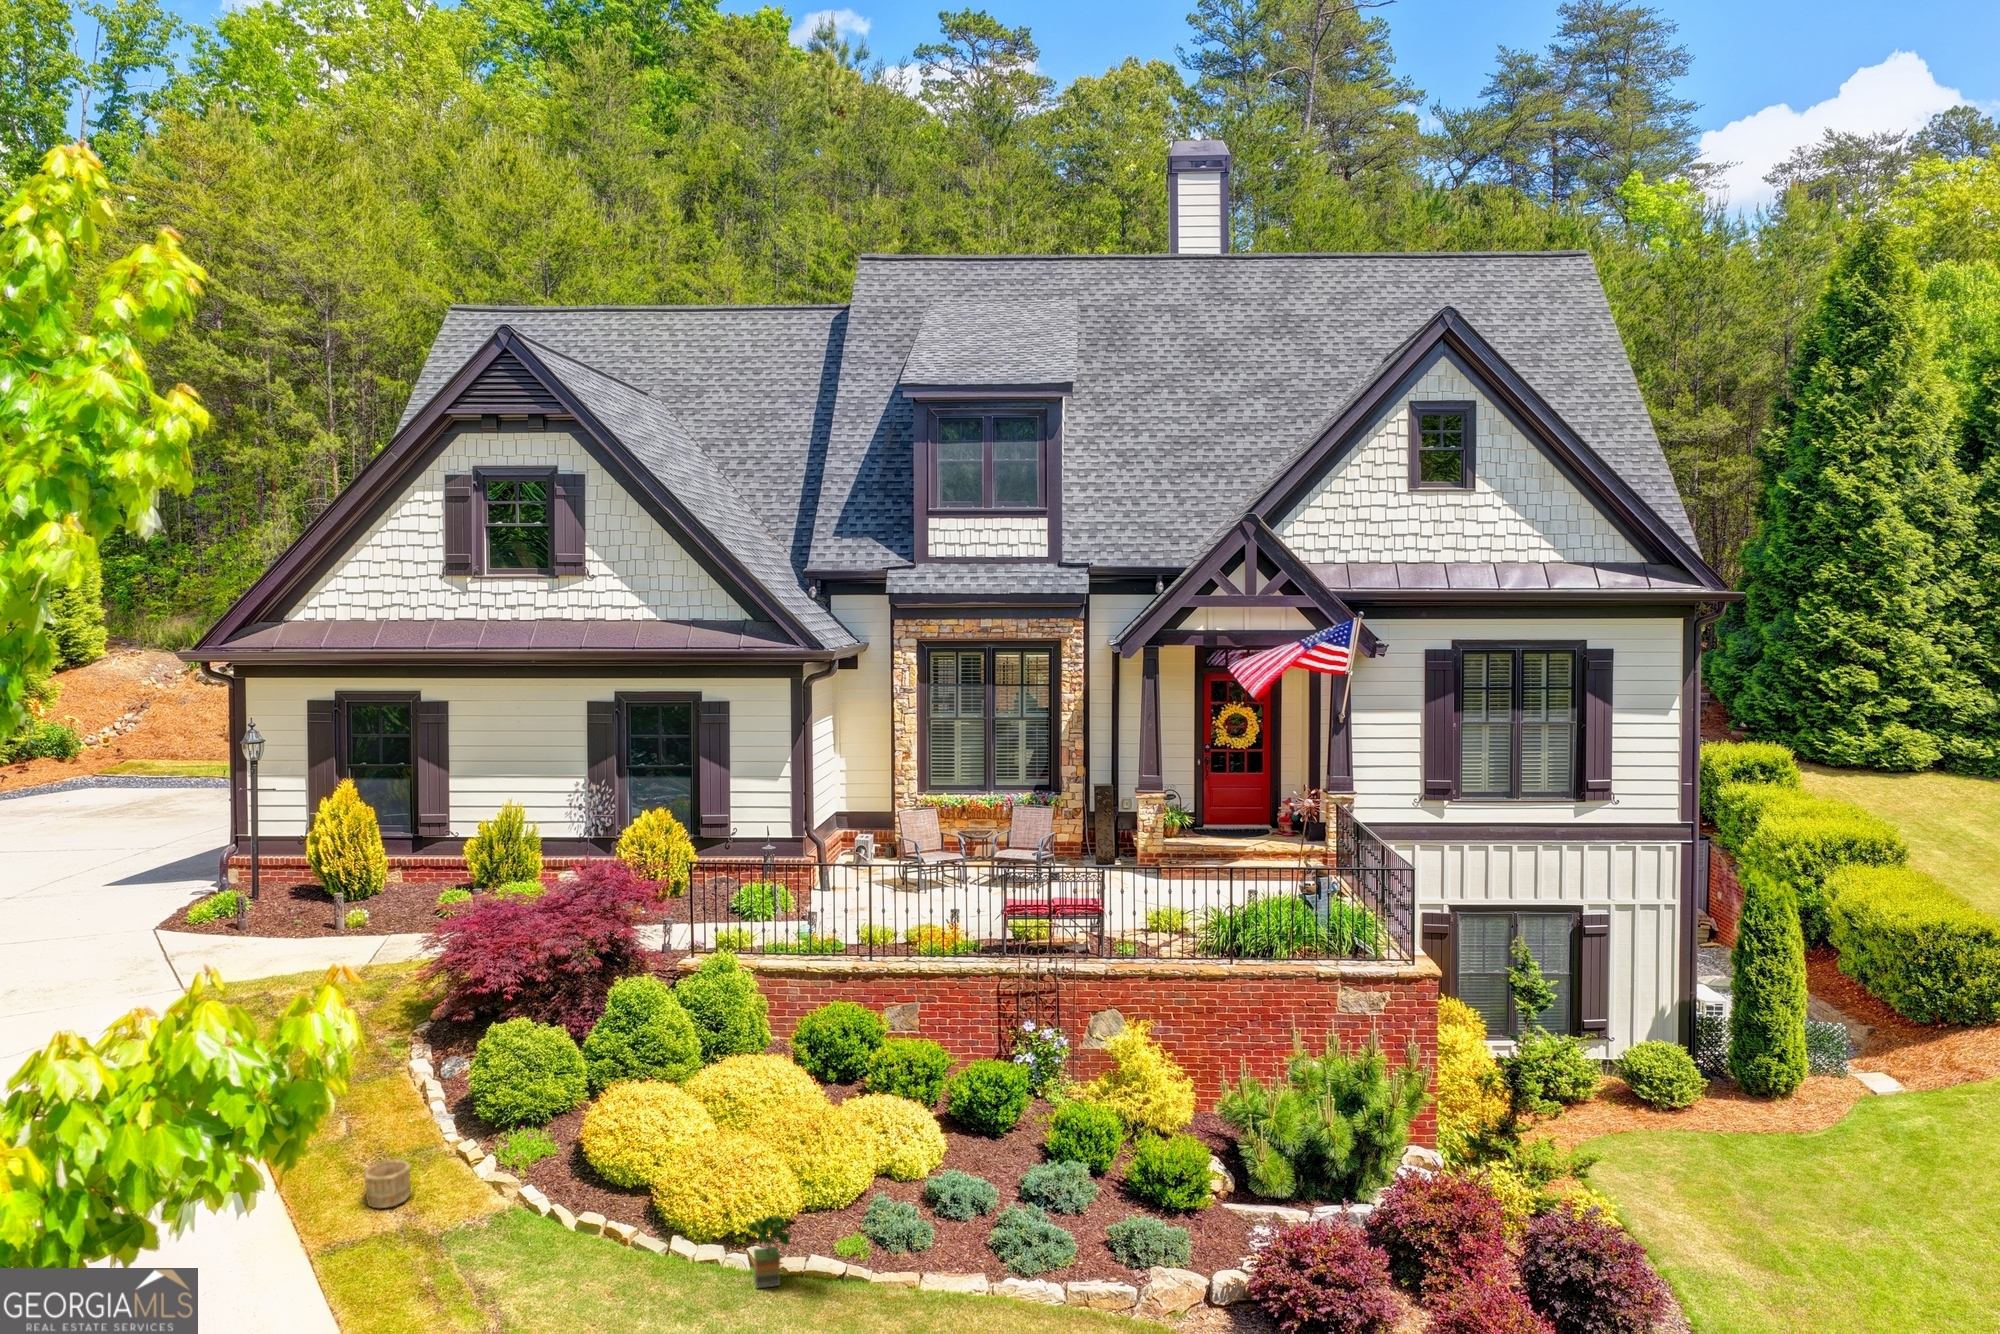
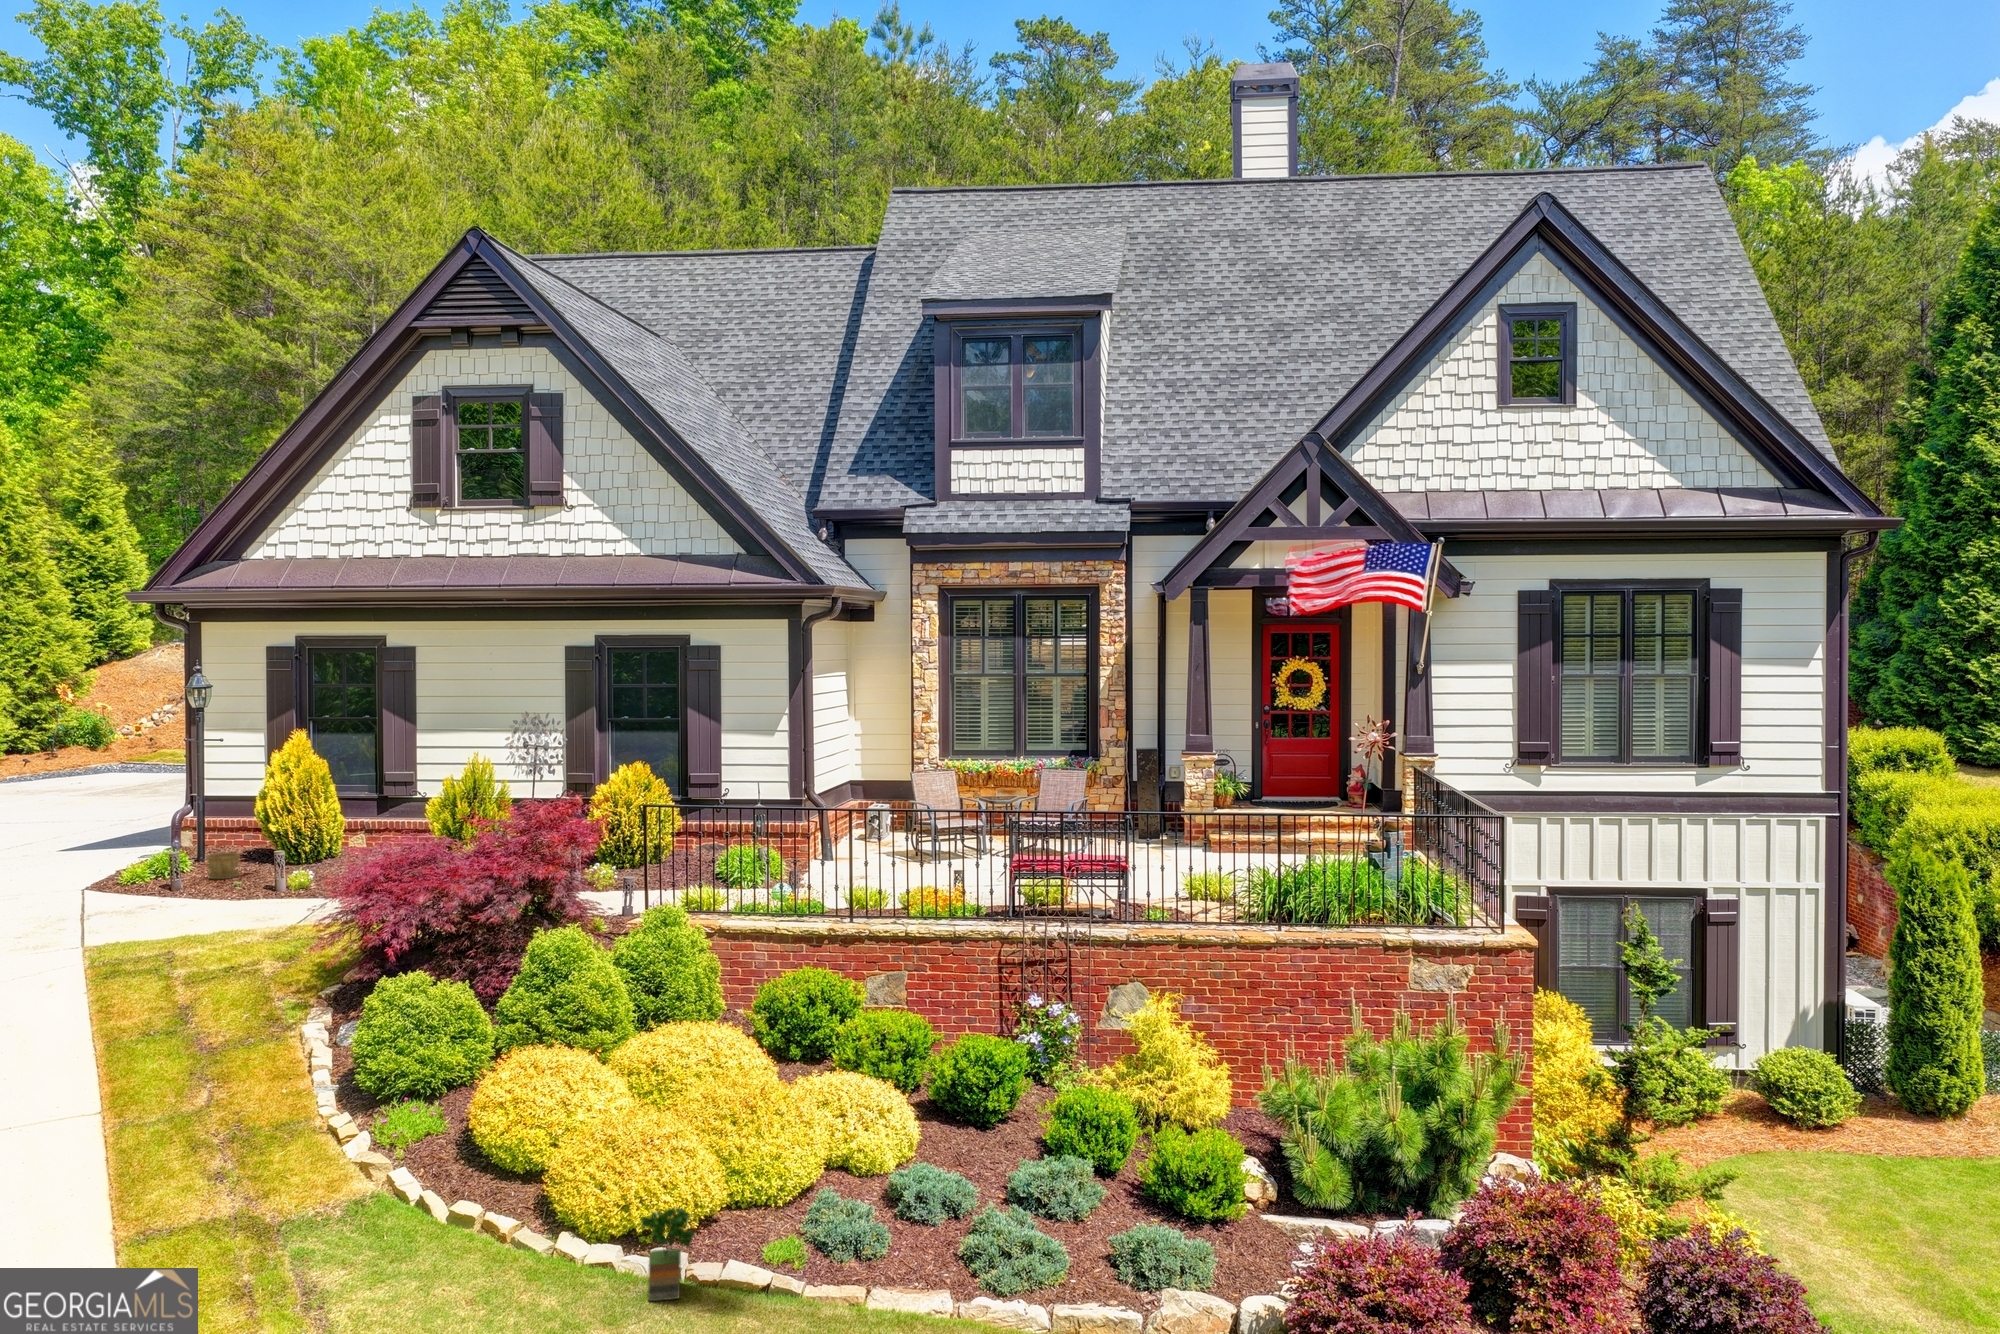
wooden bucket: present [364,1159,411,1208] -> present [207,852,240,879]

